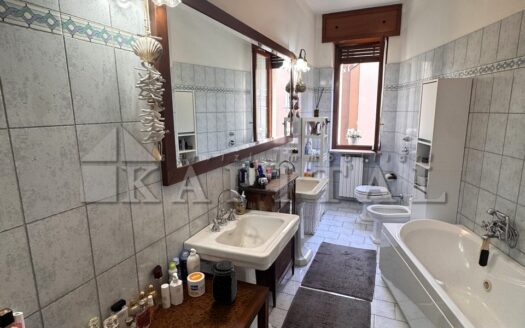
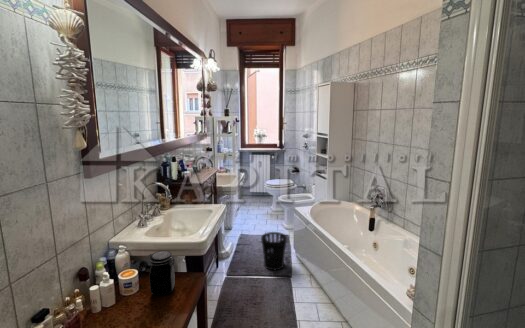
wastebasket: none [341,245,371,288] -> present [261,232,287,270]

